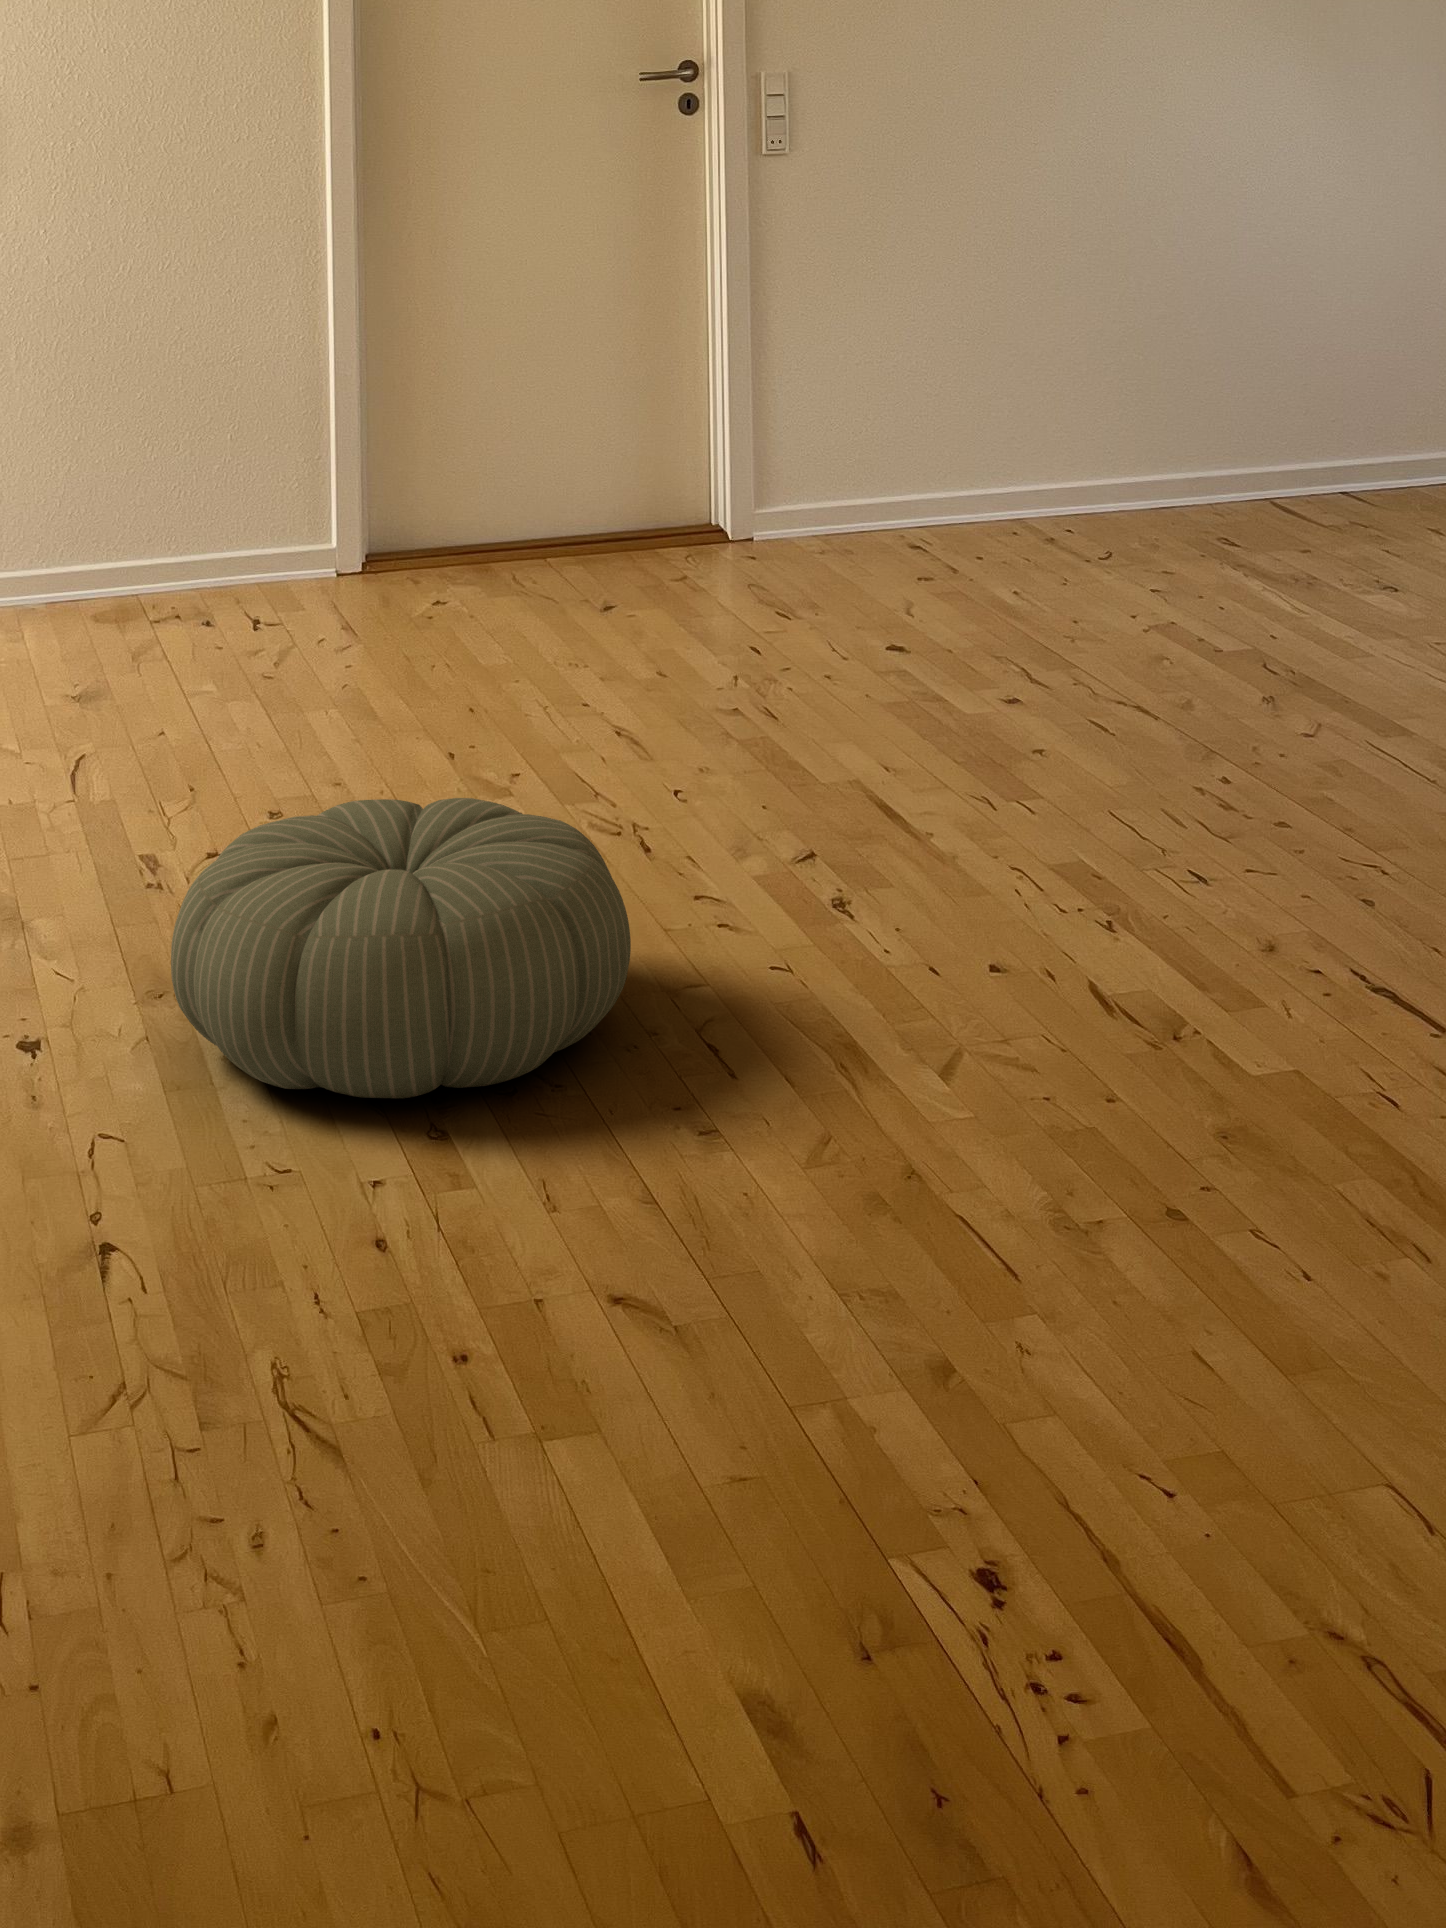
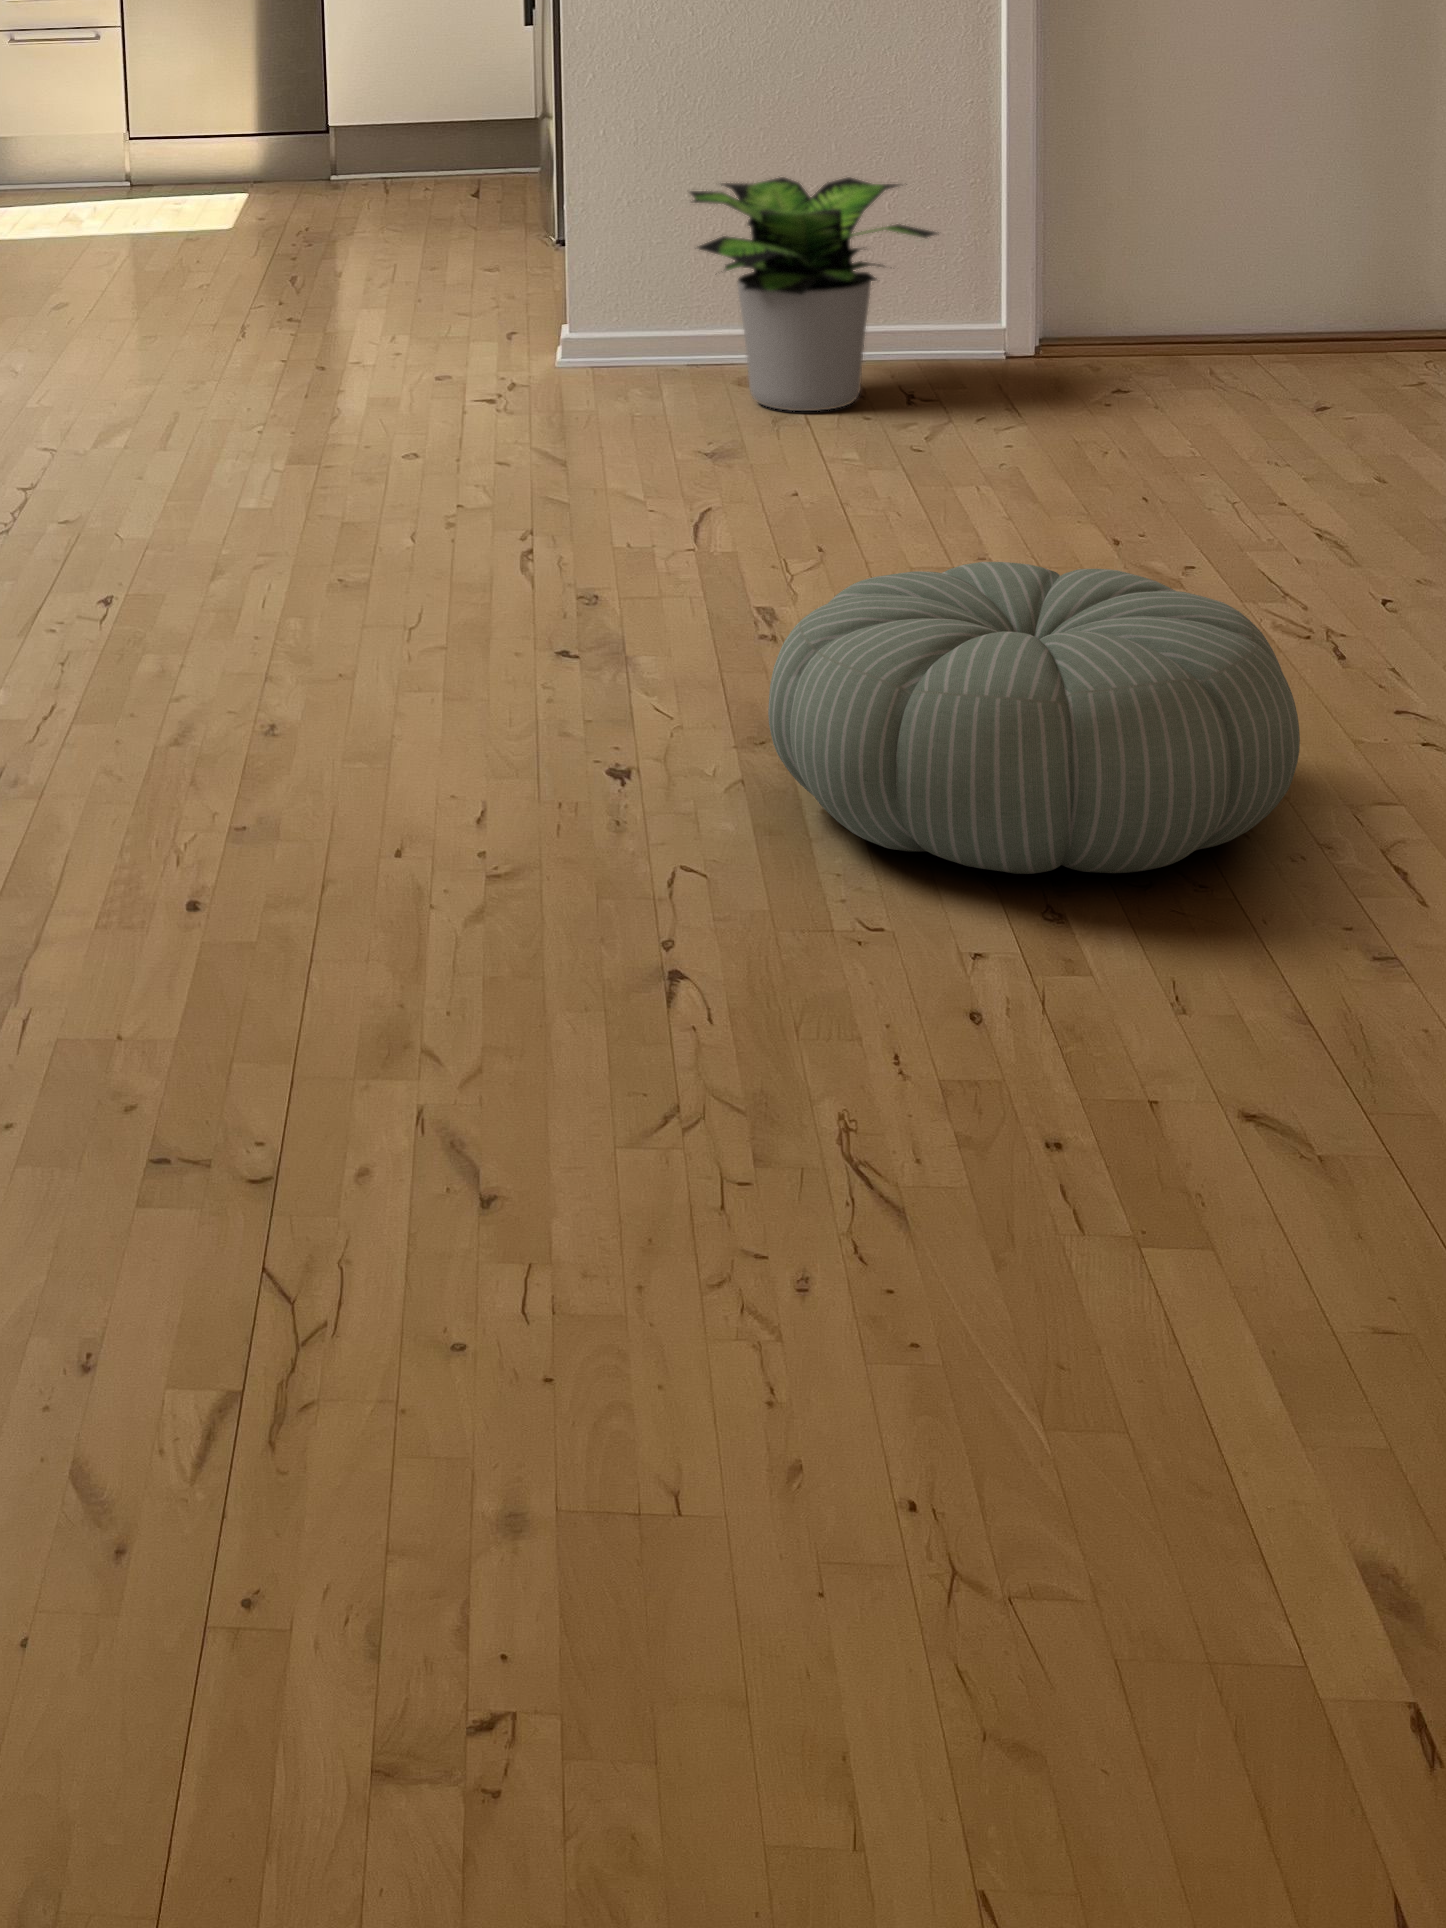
potted plant: none [43,414,278,643] -> present [690,177,939,411]

